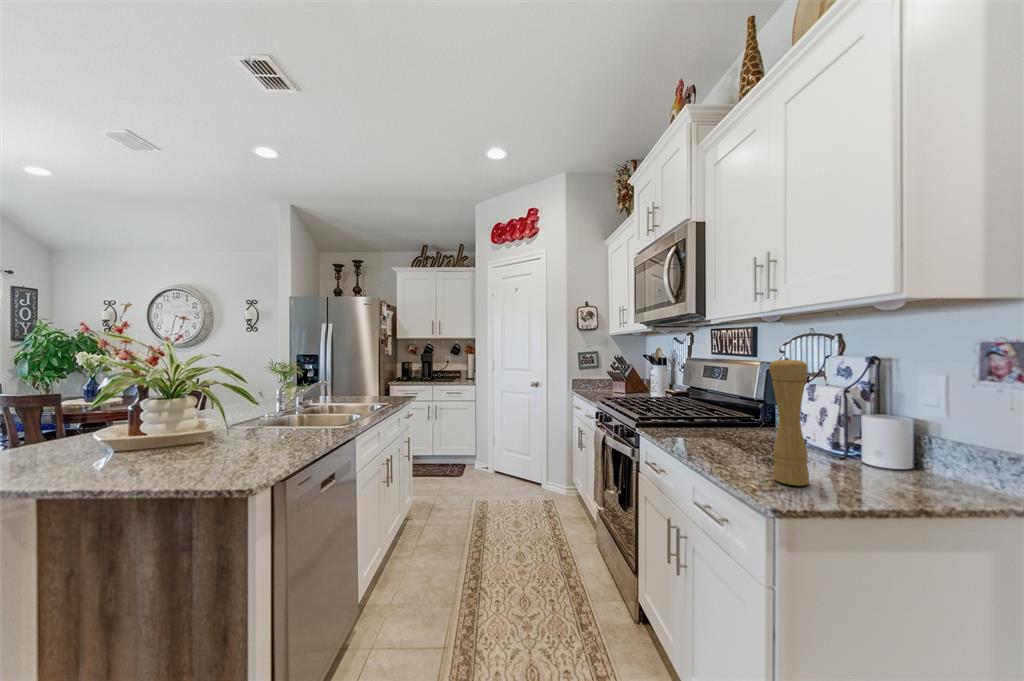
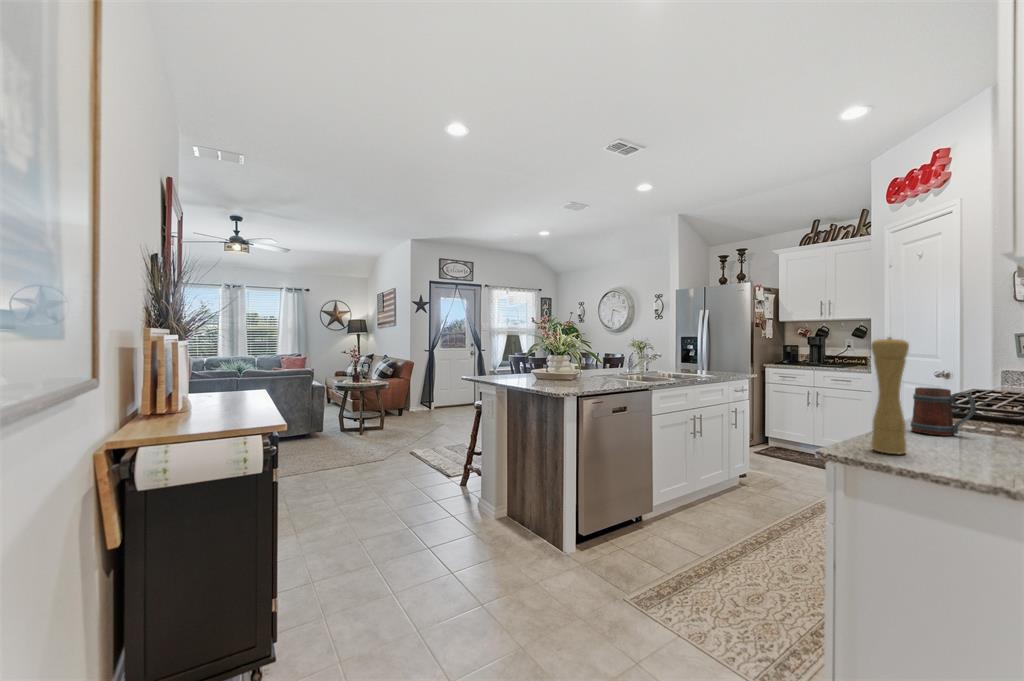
mug: none [701,402,747,447] -> present [911,387,976,436]

